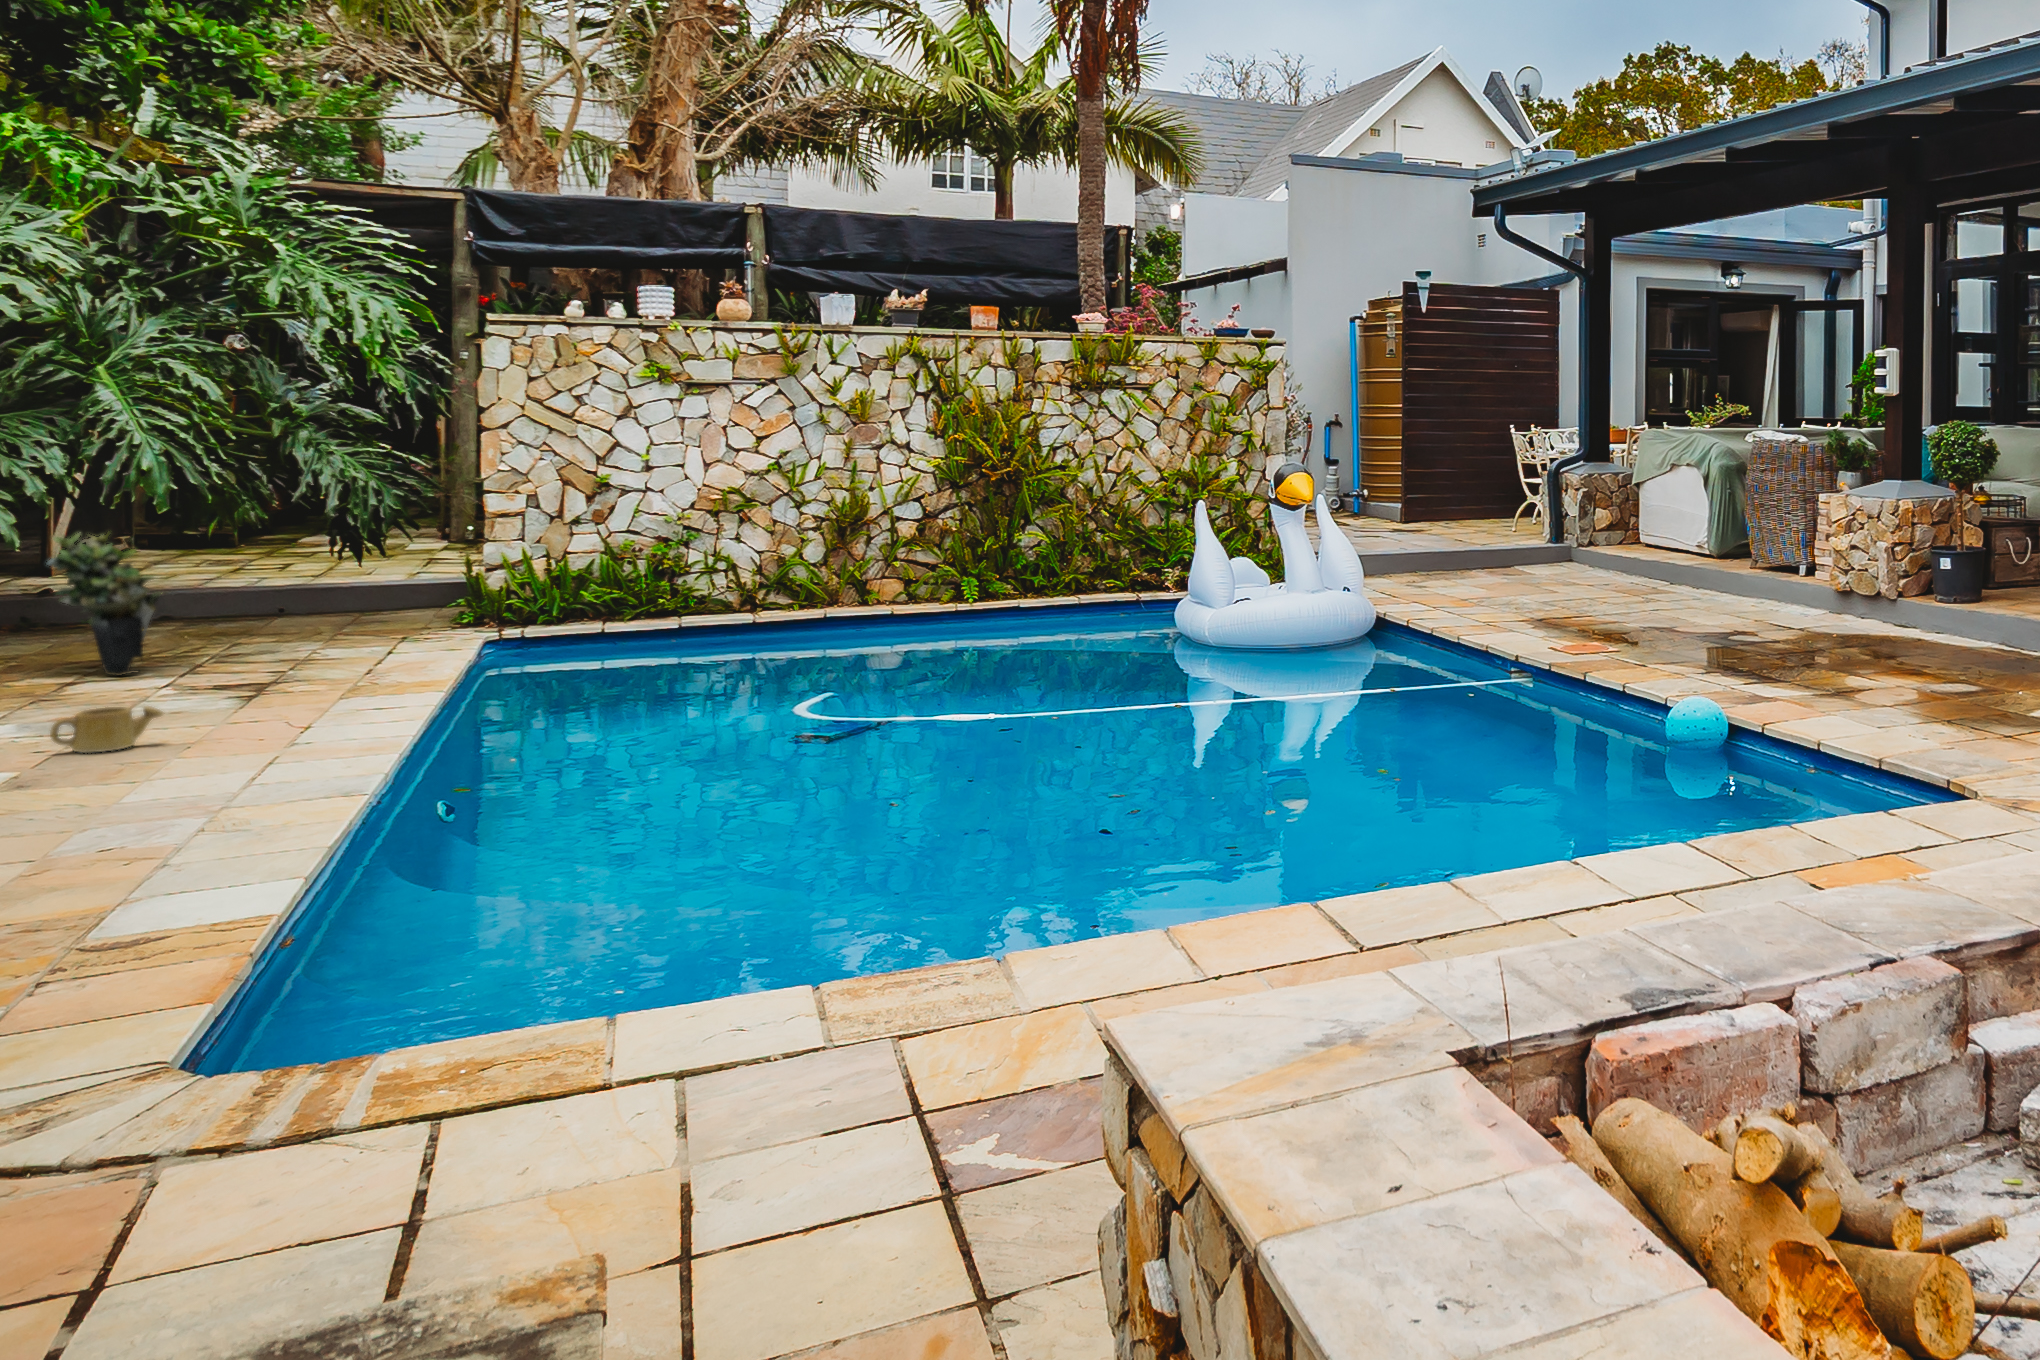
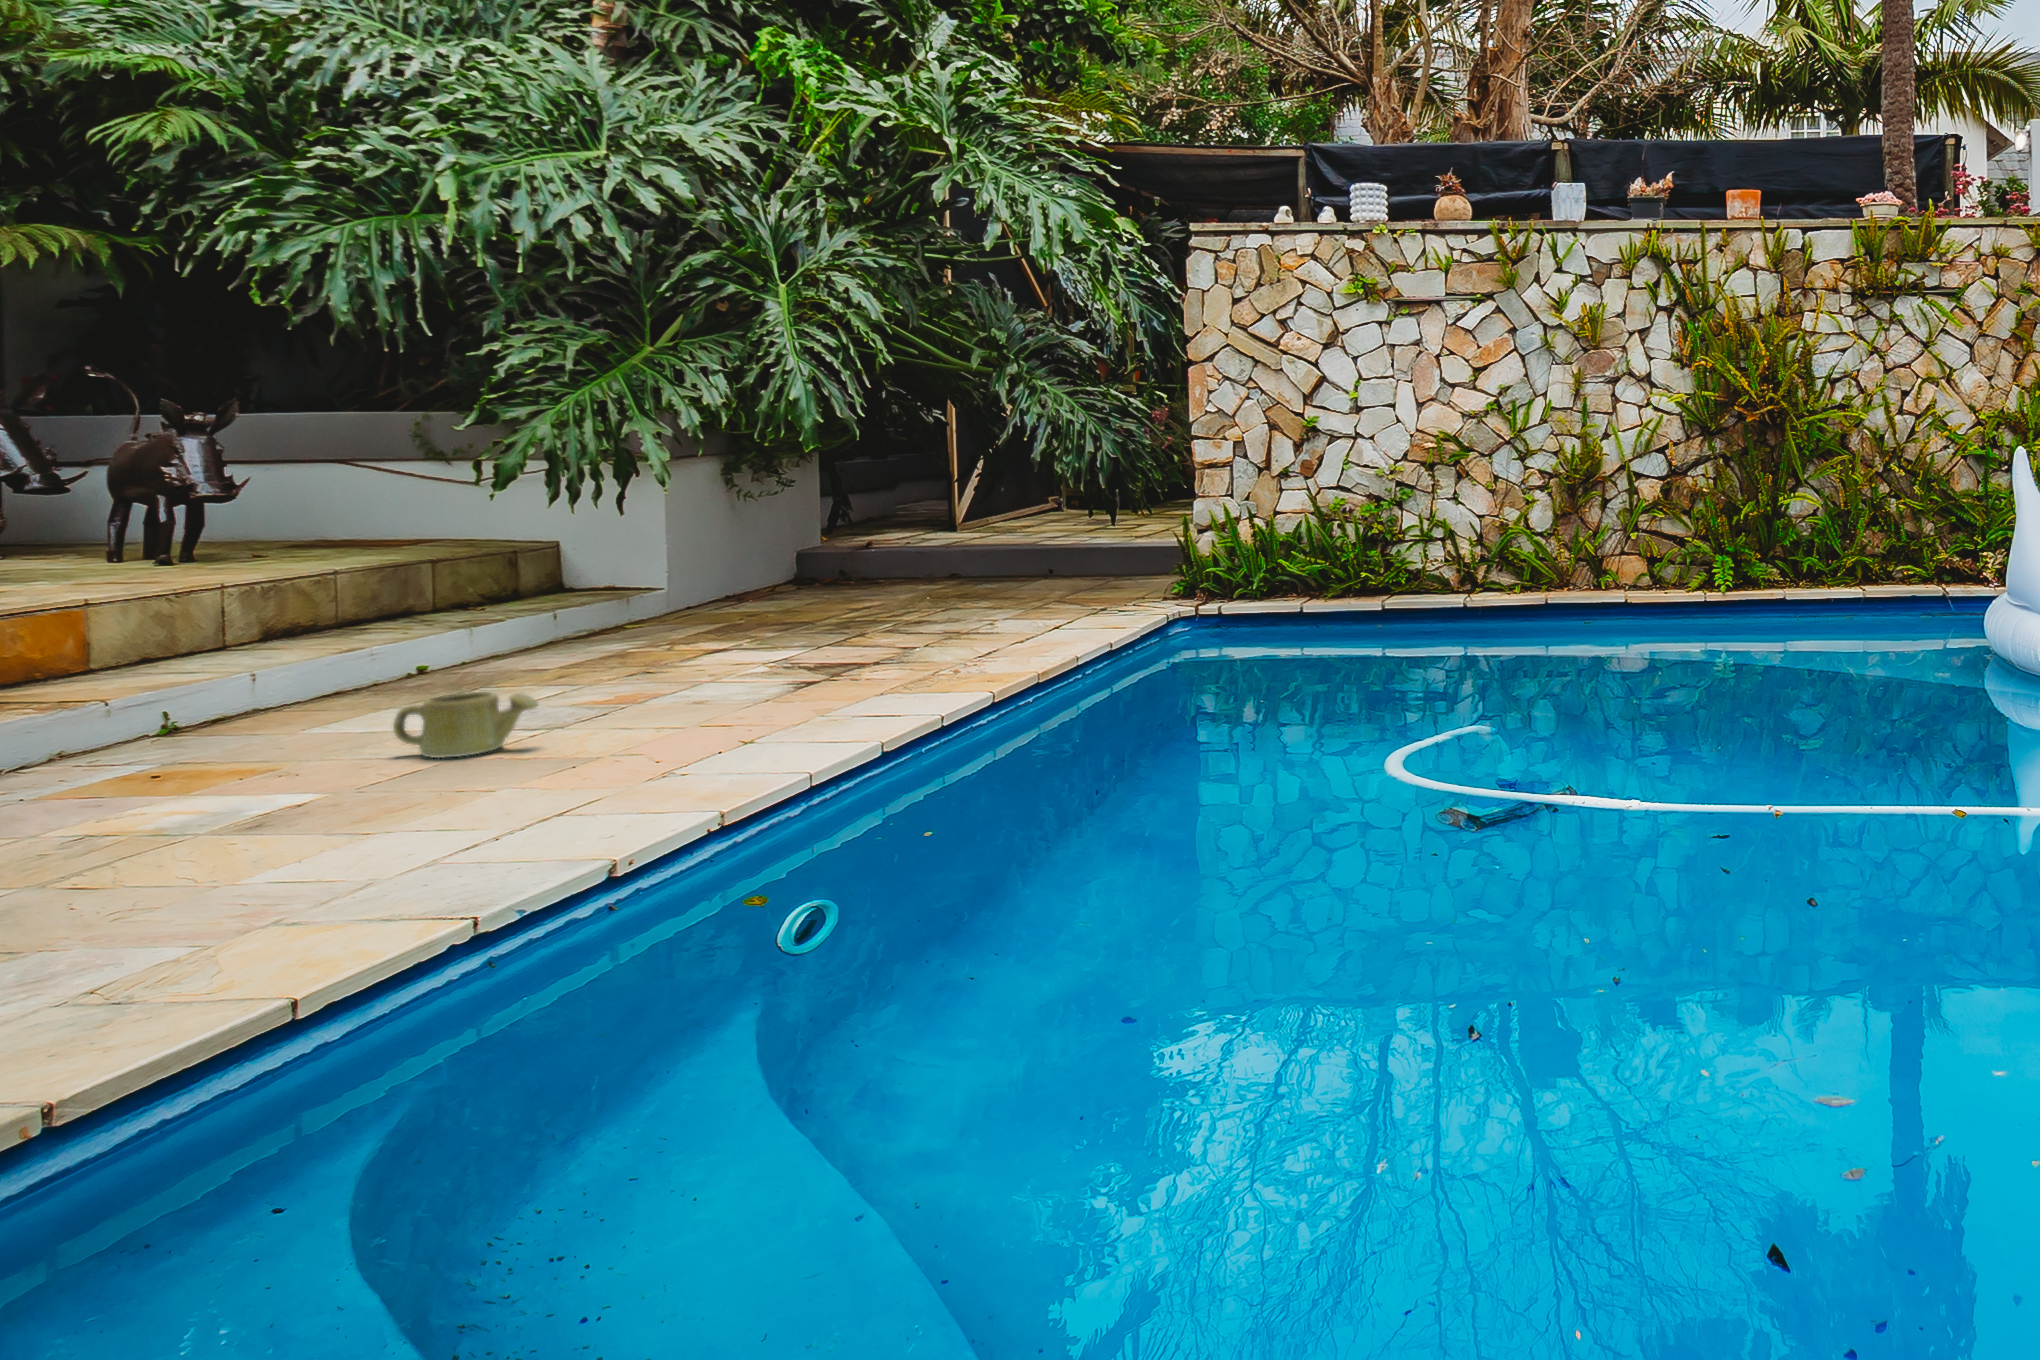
potted plant: present [47,534,162,676] -> none [656,464,780,641]

